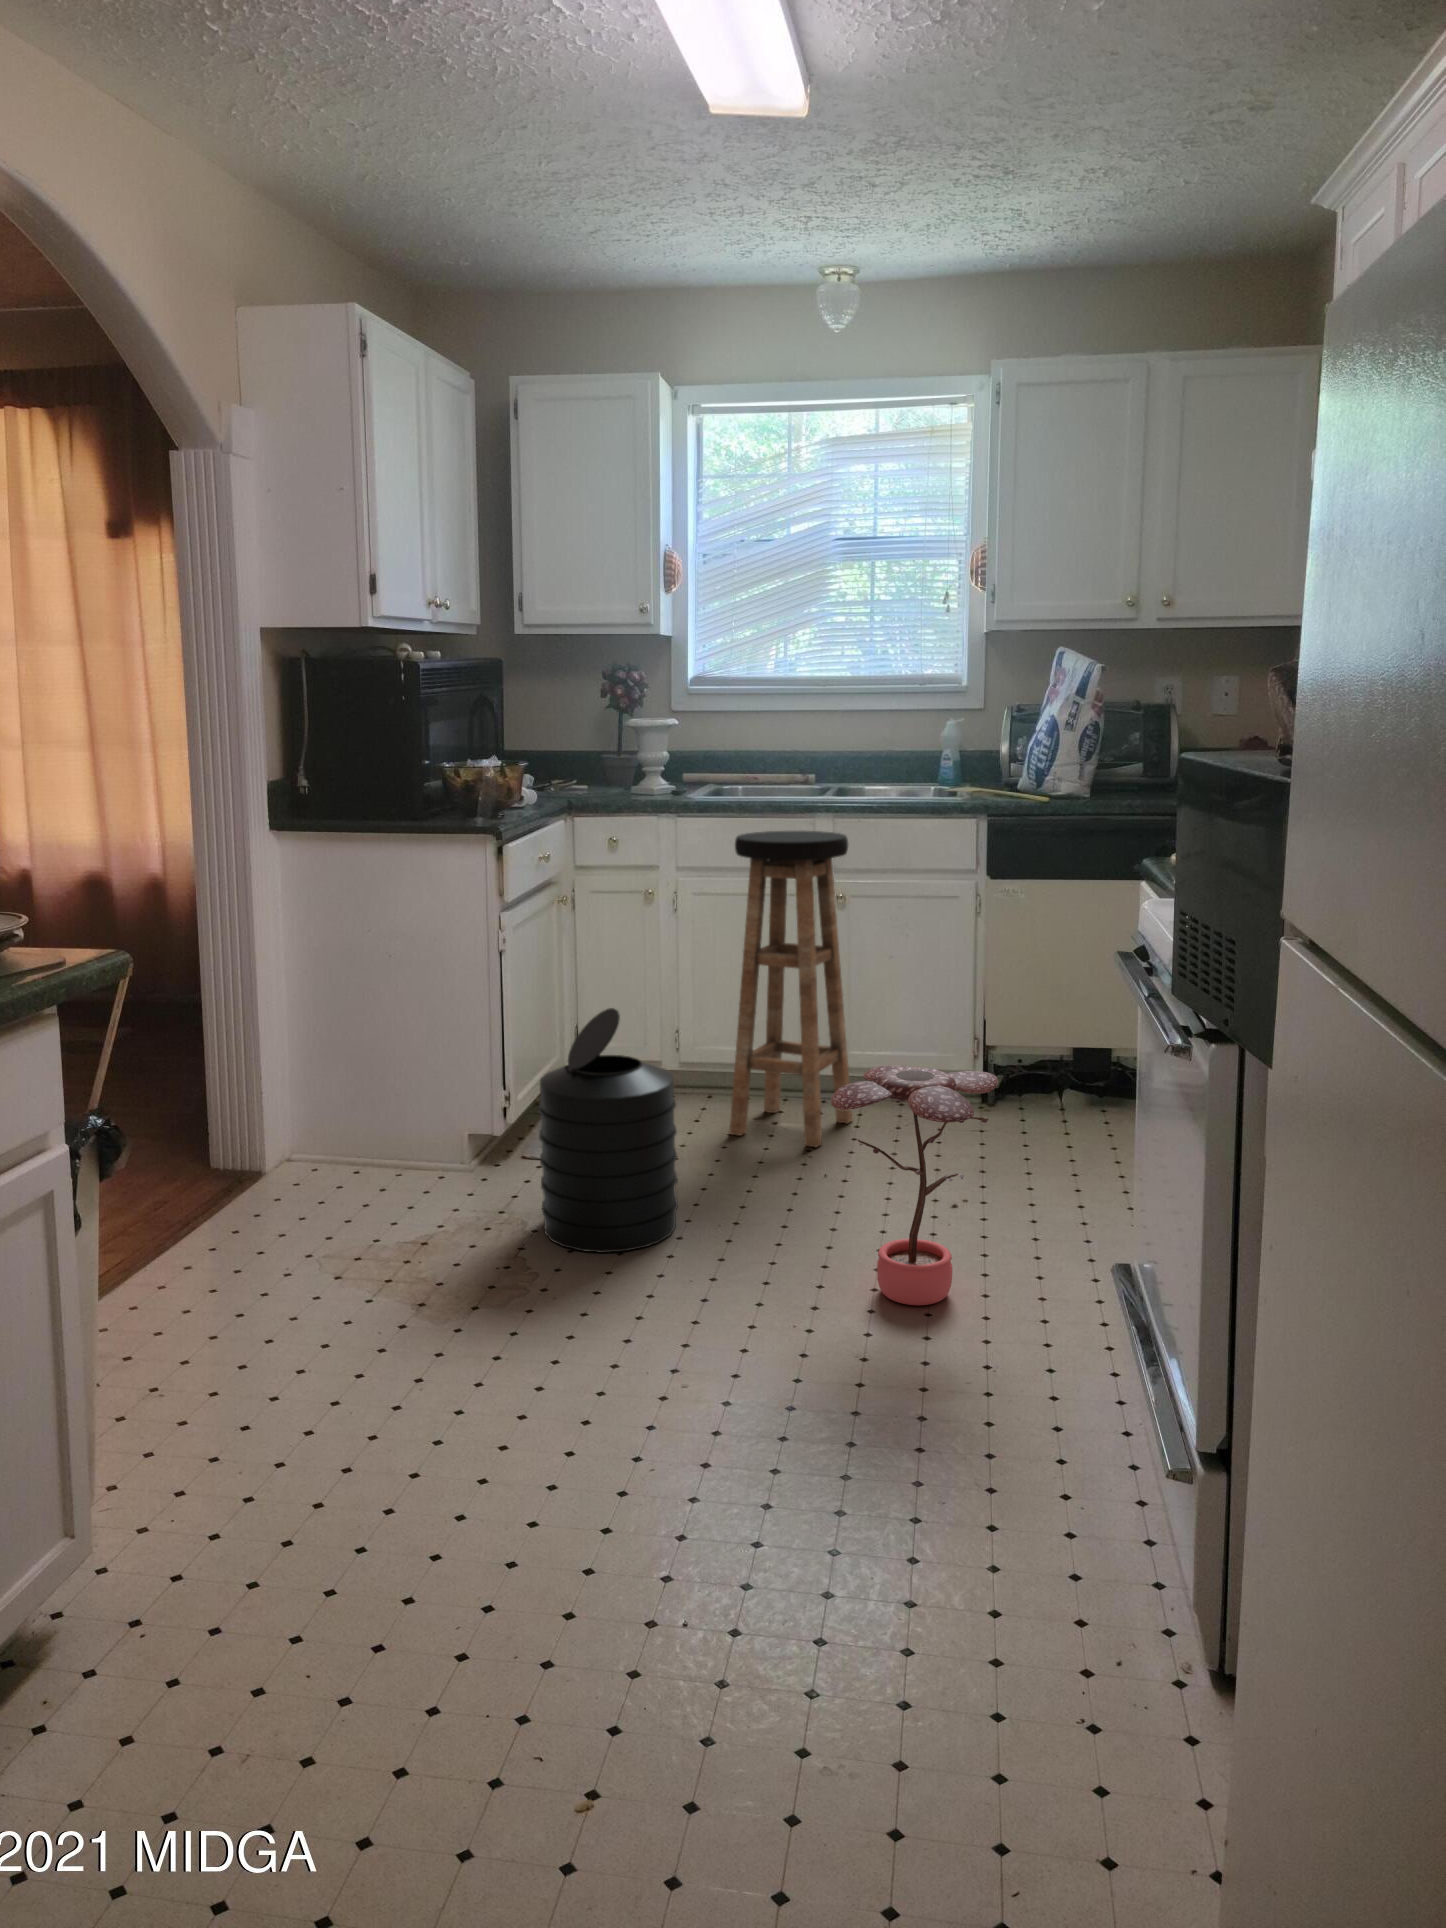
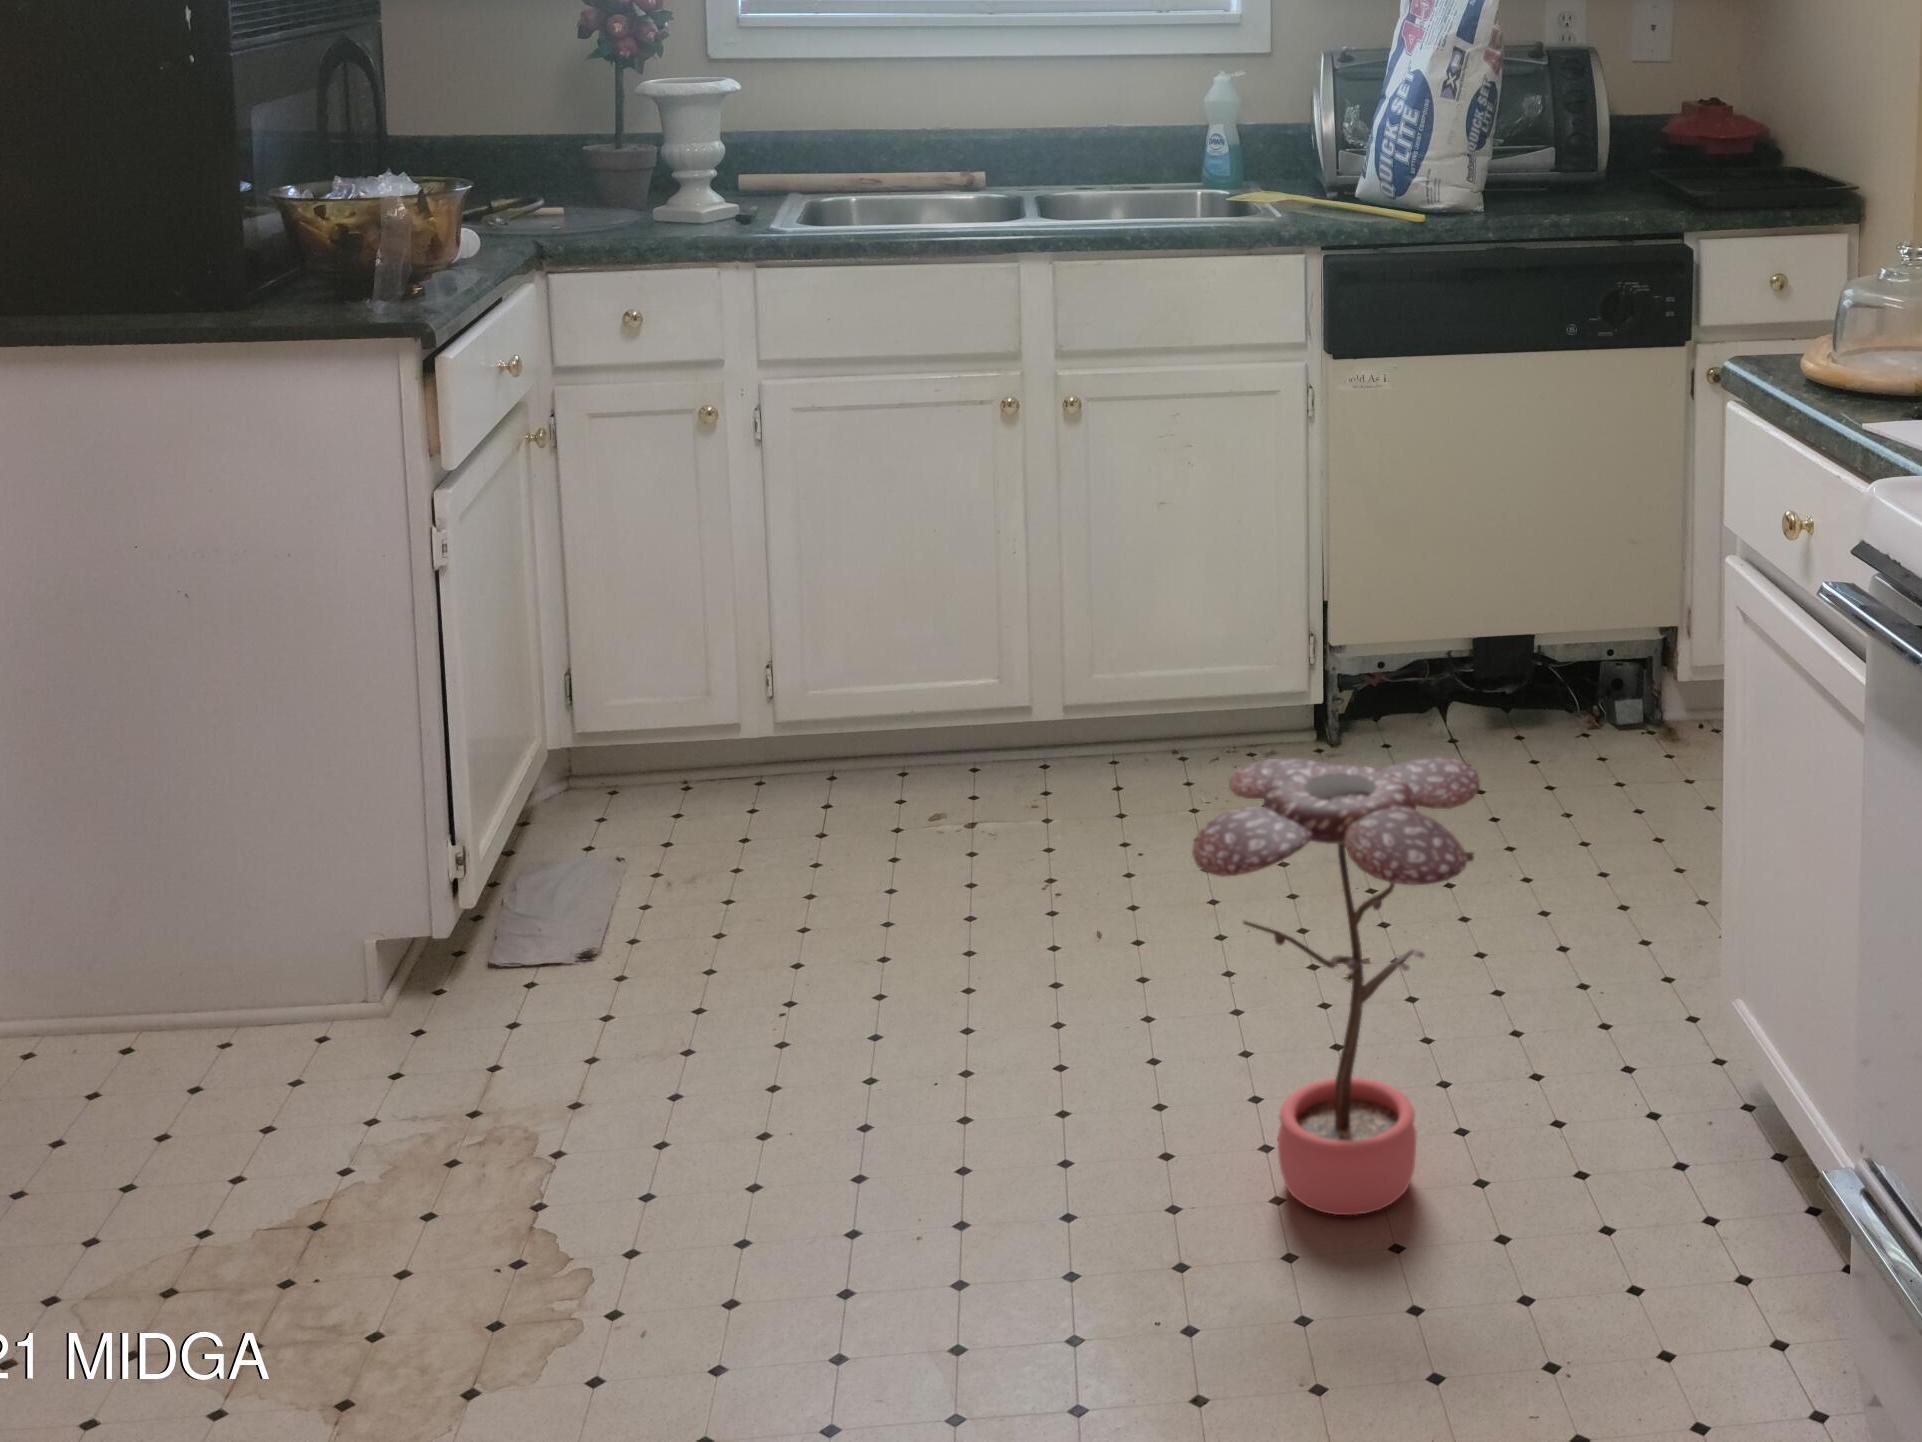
bar stool: present [730,831,853,1147] -> none [889,289,1118,873]
trash can: present [538,1008,678,1253] -> none [559,688,856,1192]

